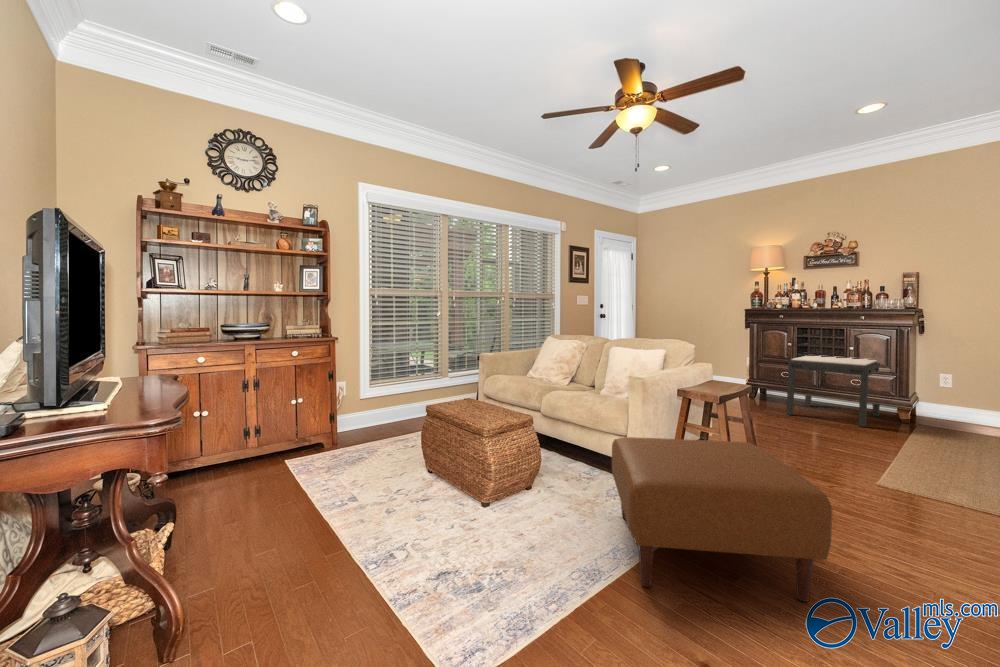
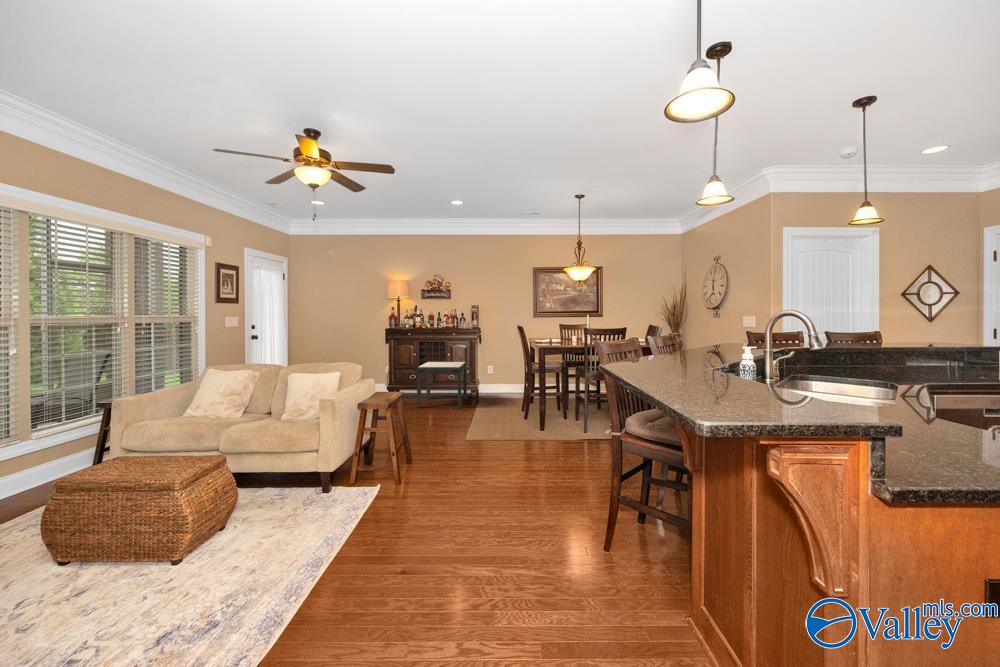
ottoman: present [612,437,832,602] -> none [312,433,460,555]

